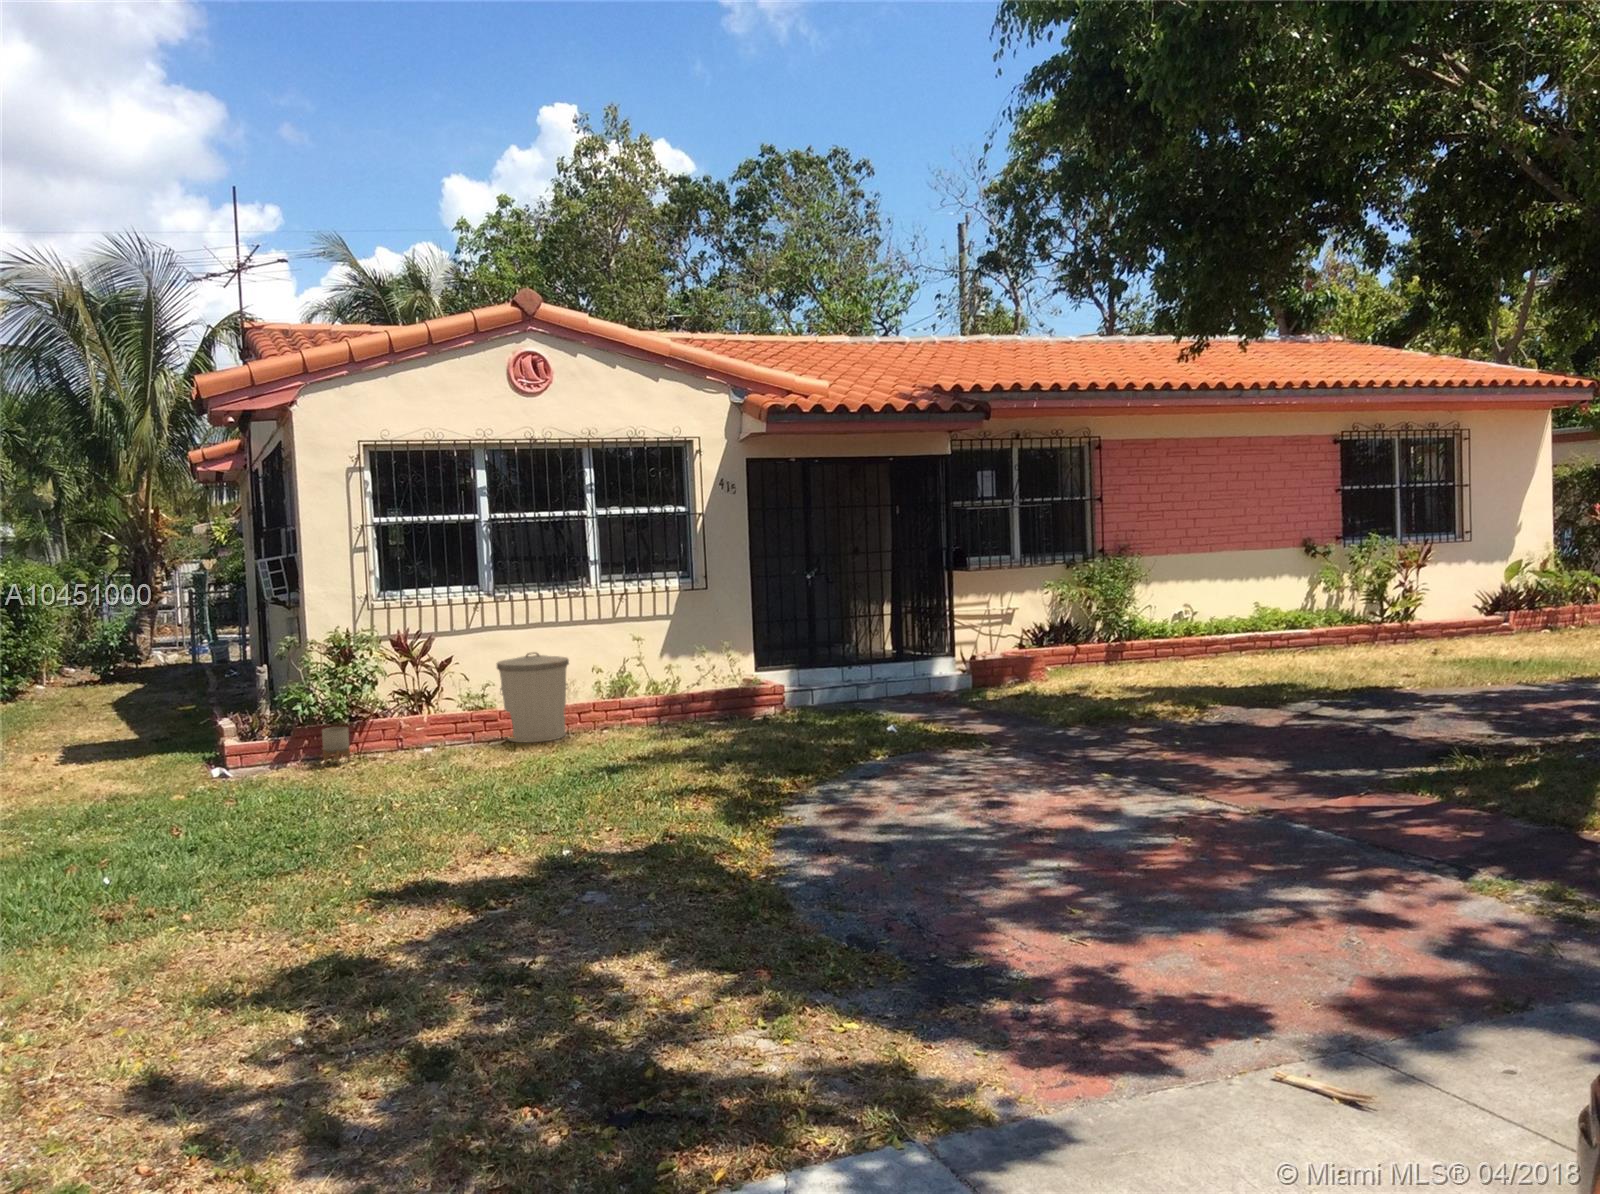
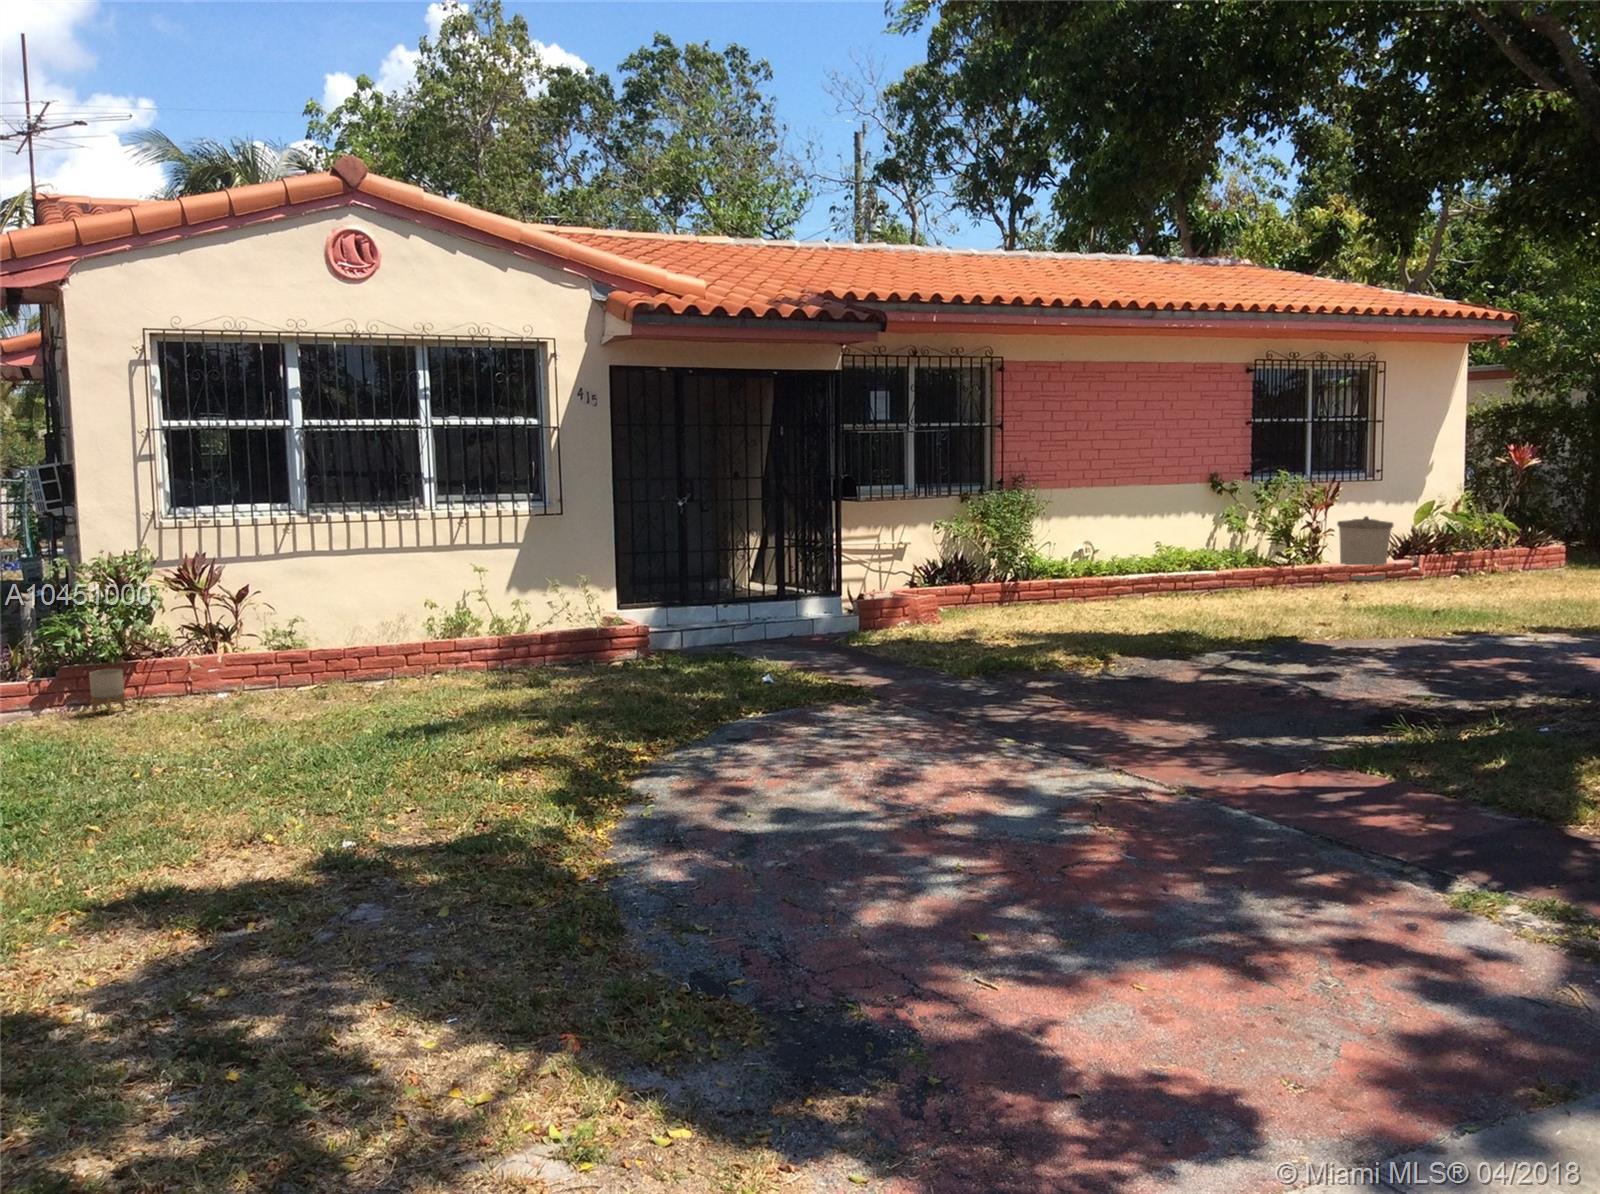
trash can: present [497,652,569,742] -> present [1337,516,1394,581]

